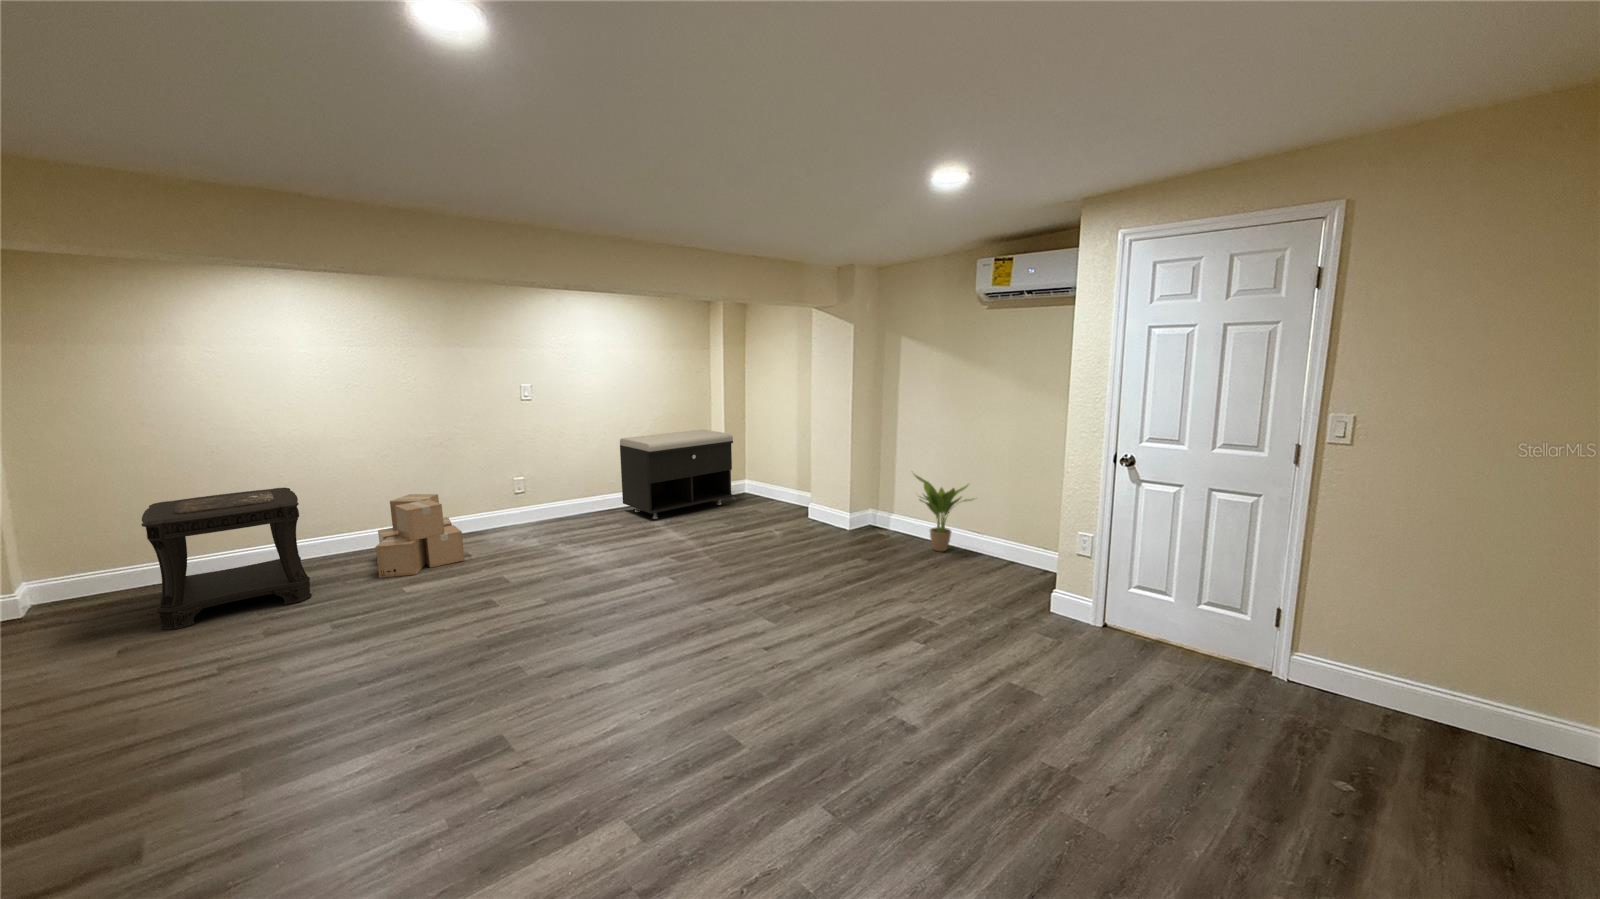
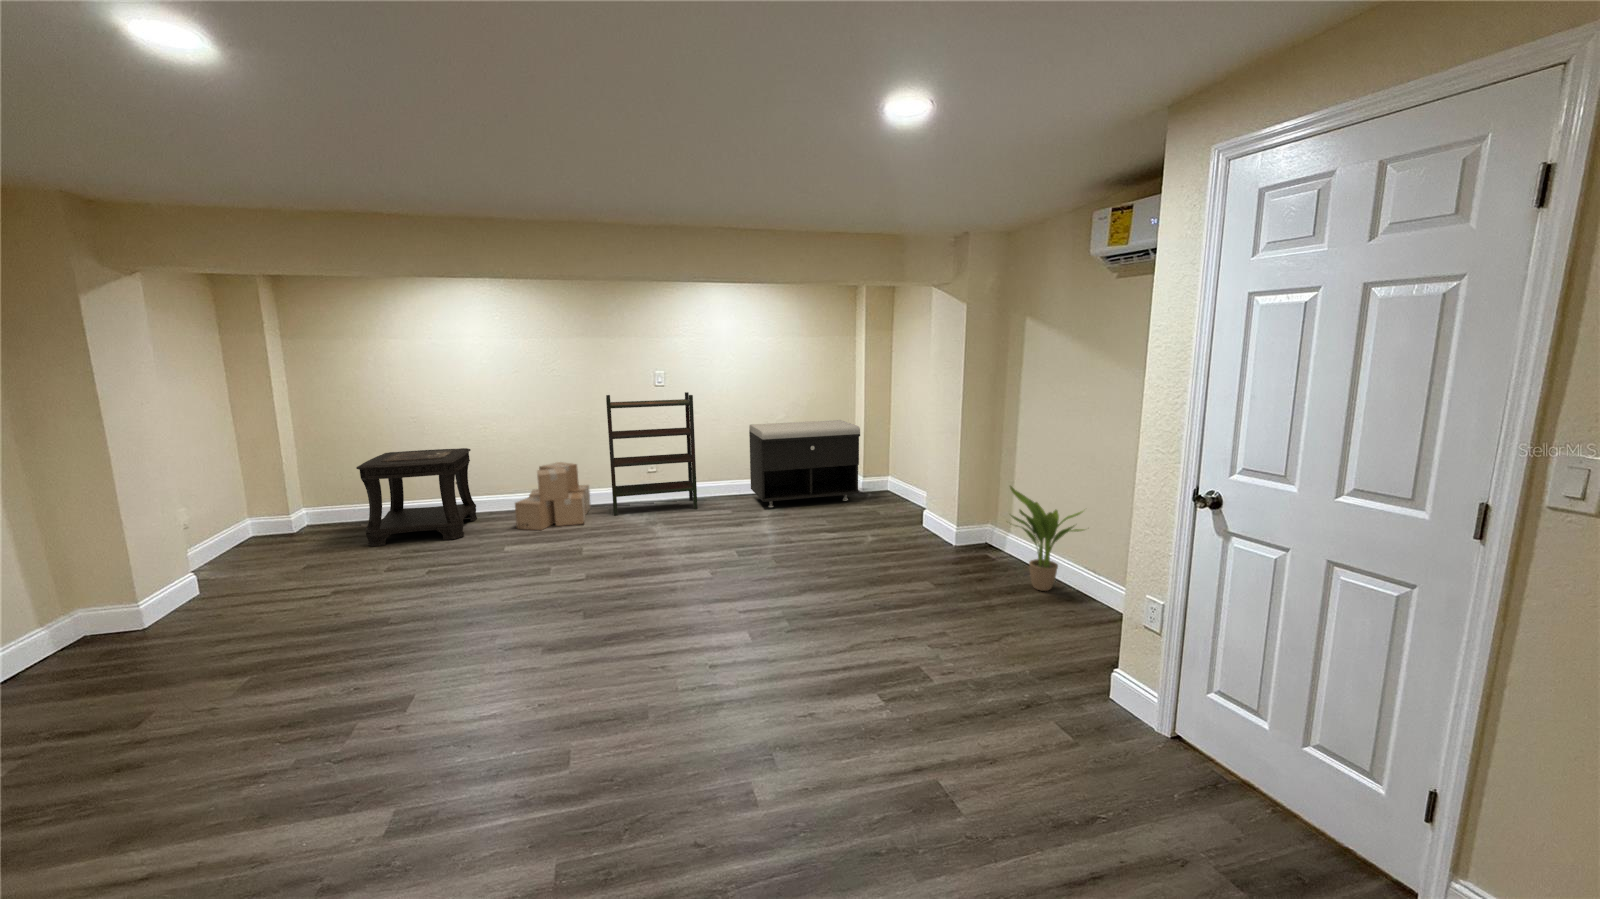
bookshelf: none [466,408,581,548] -> present [606,392,697,516]

